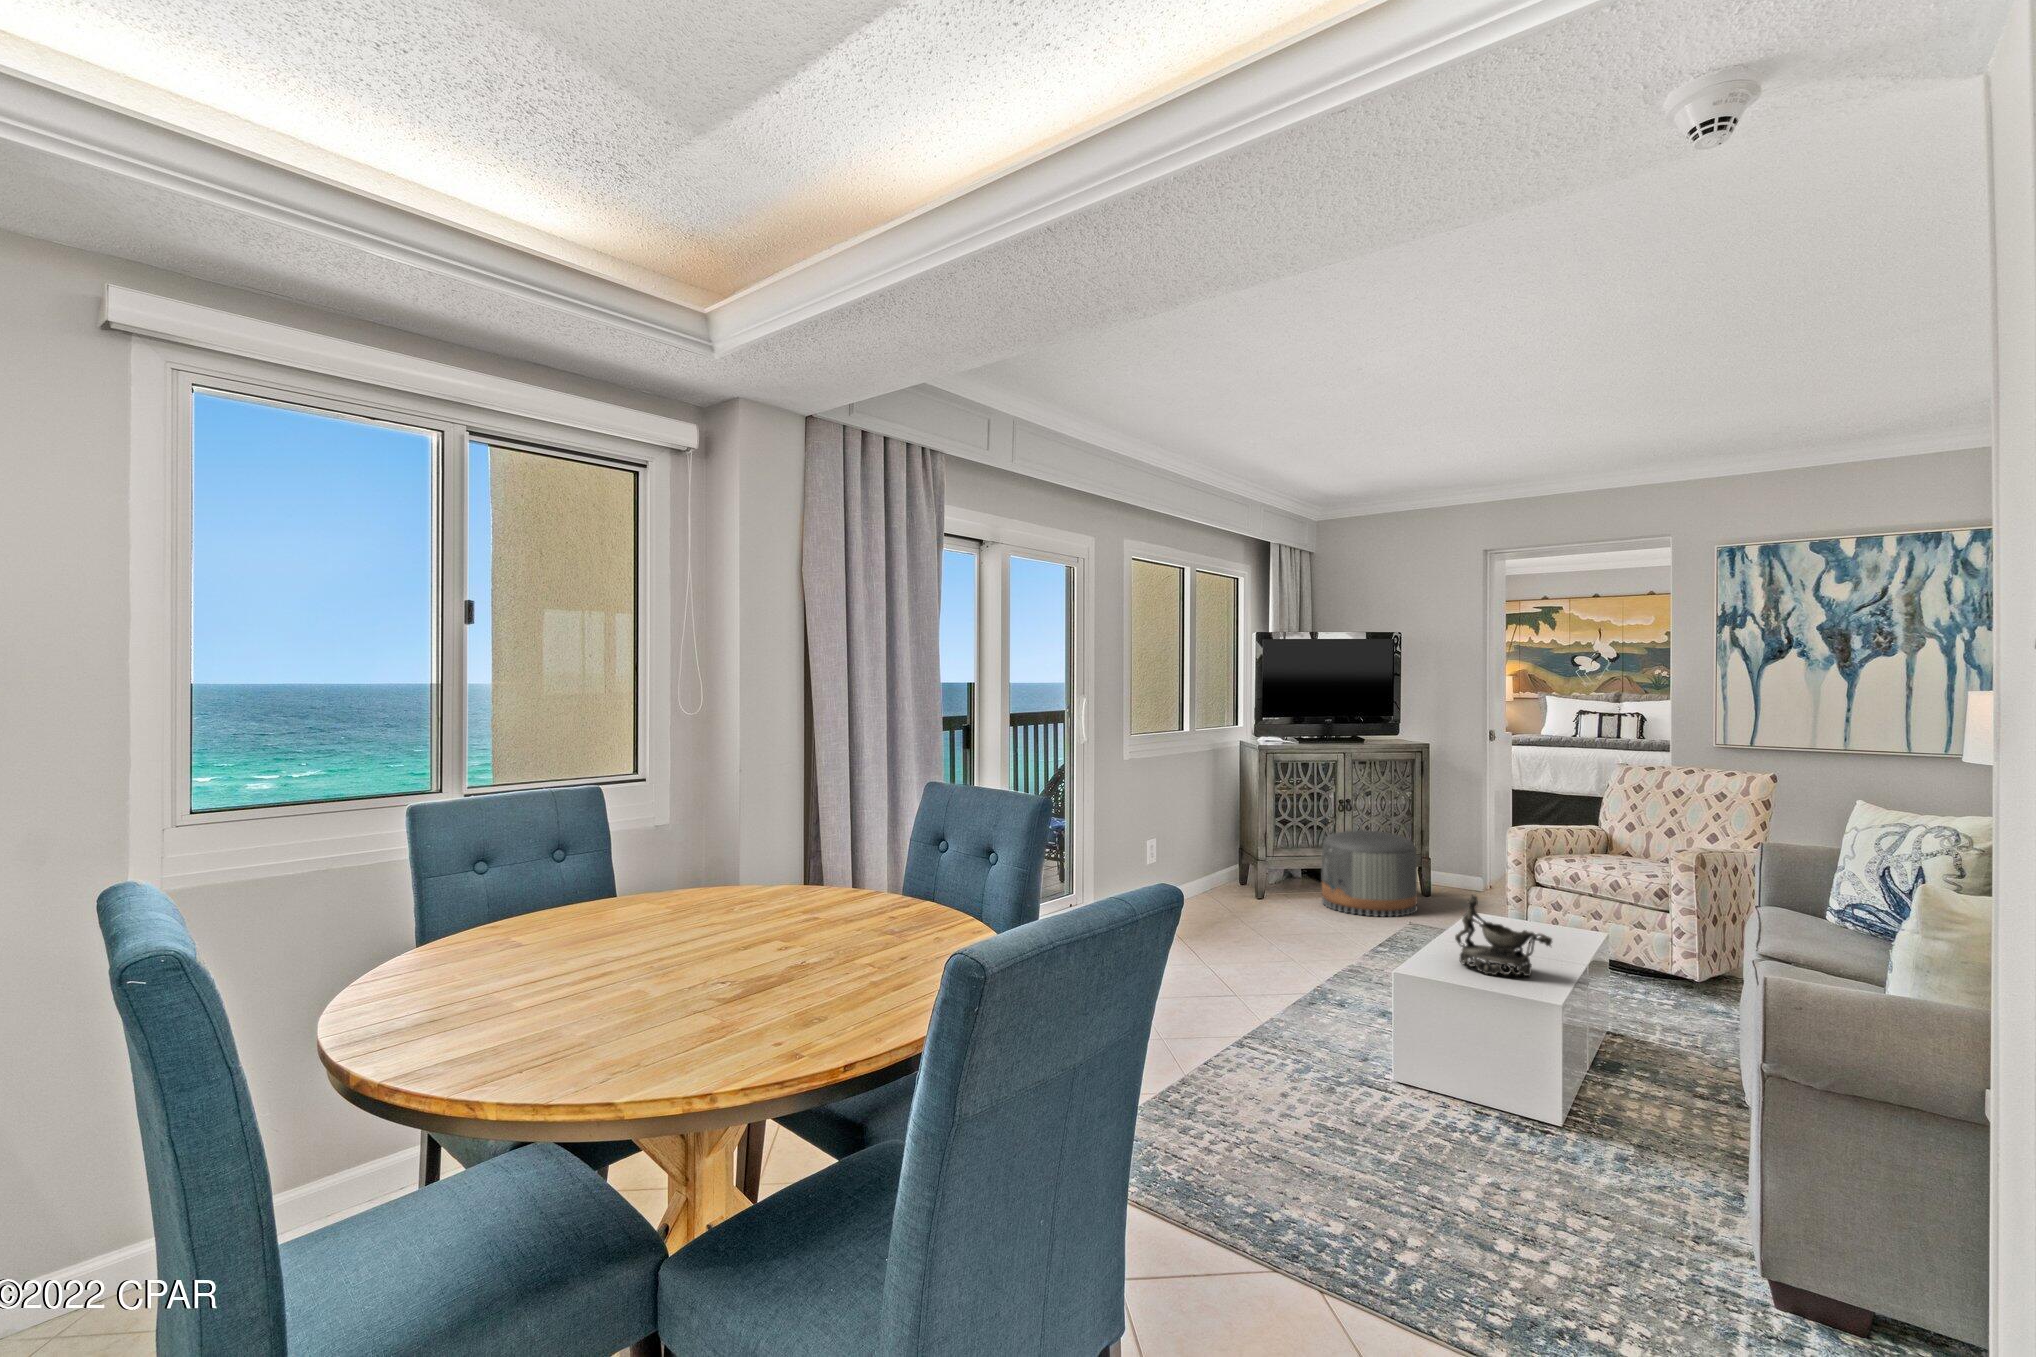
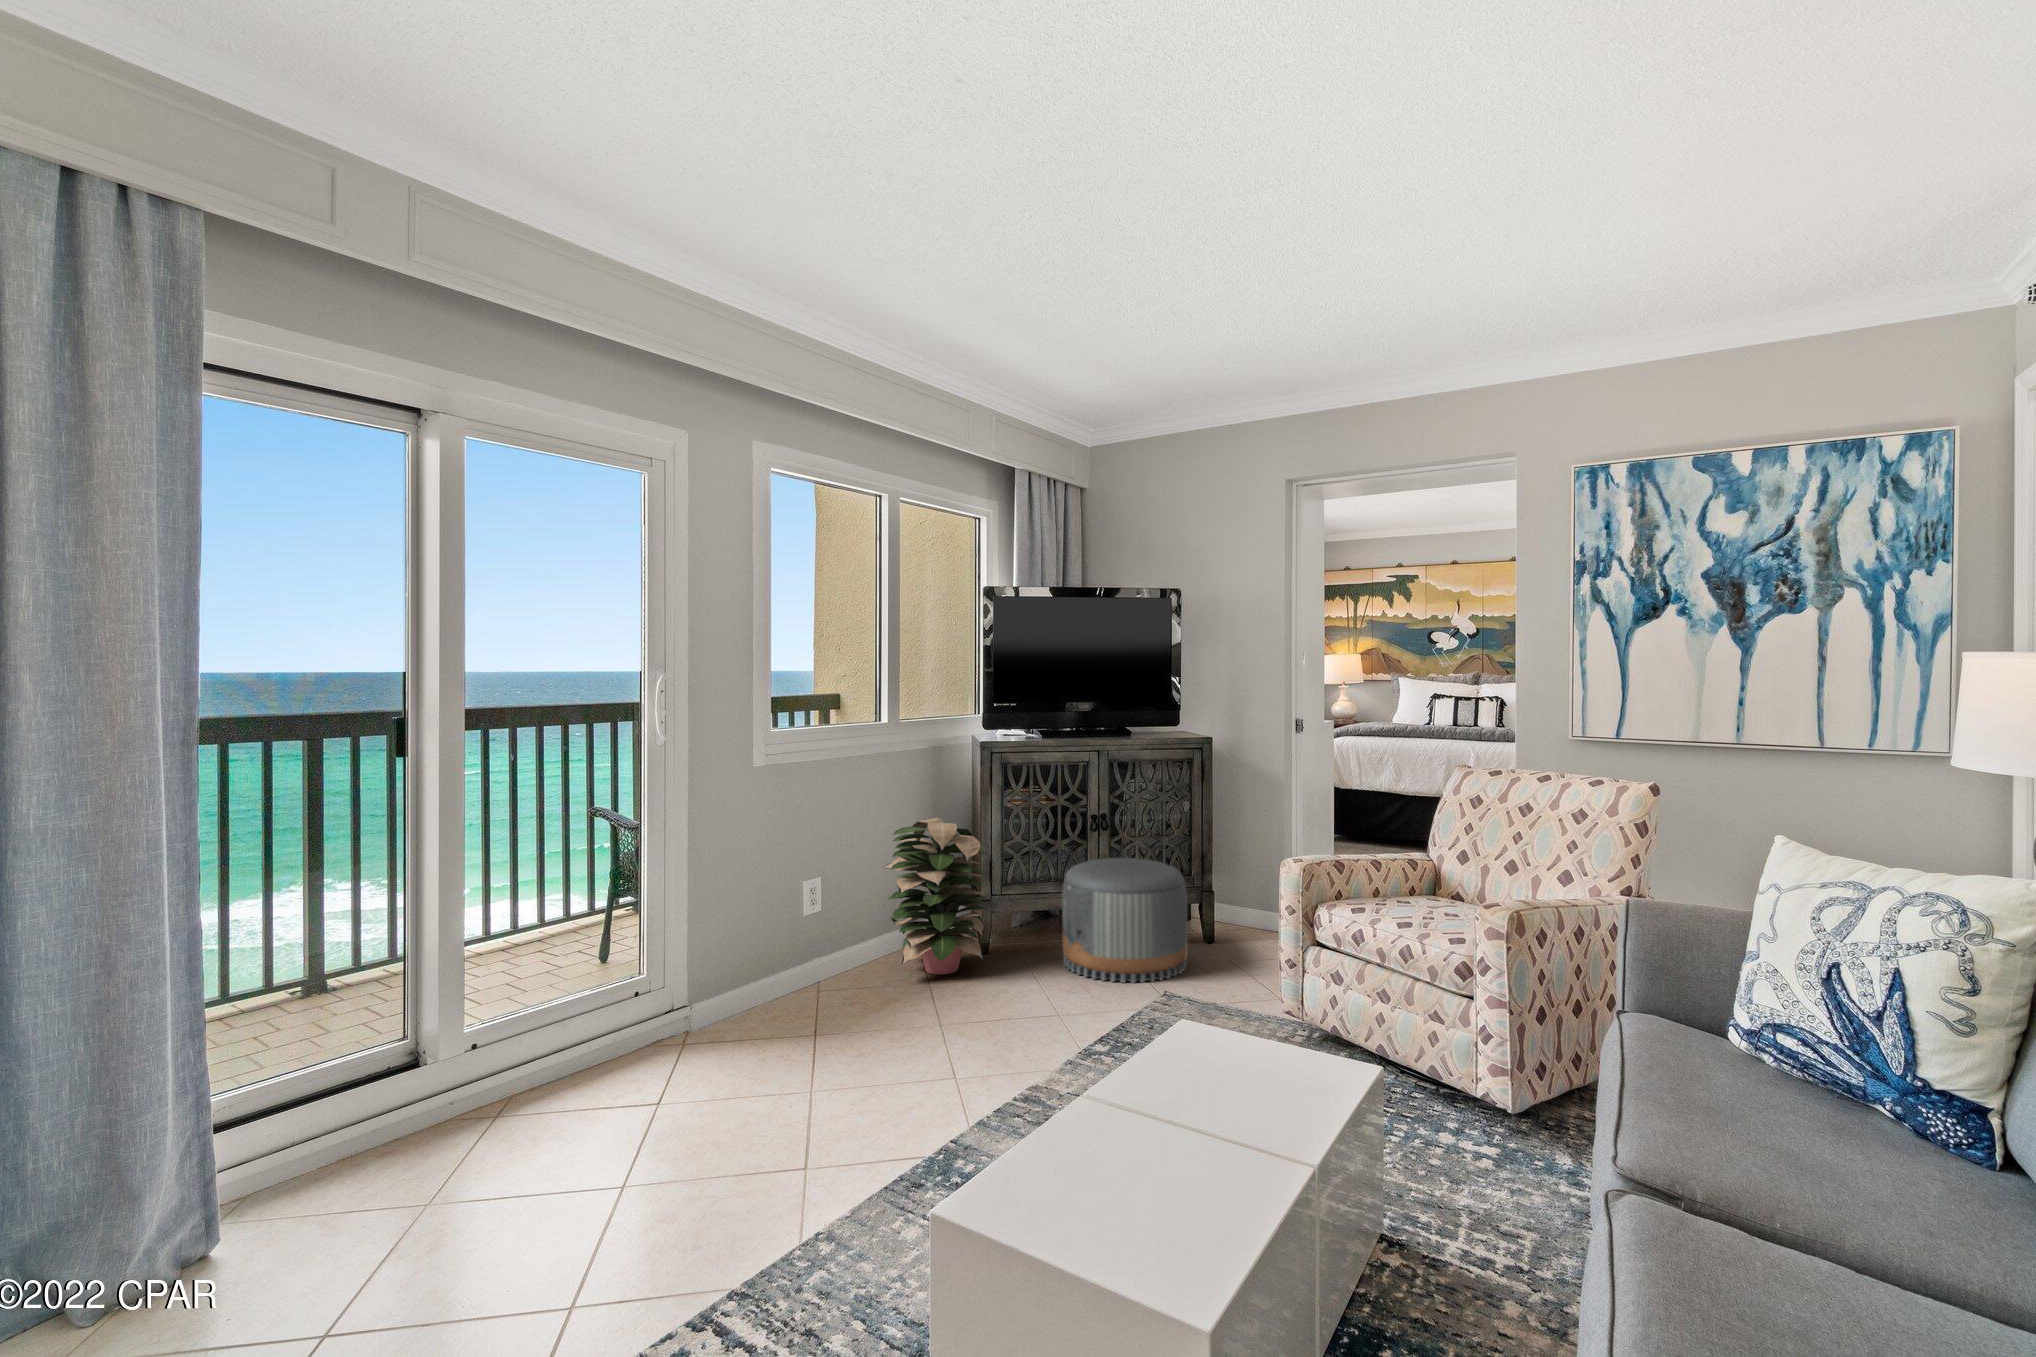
decorative plant: none [1193,799,1273,909] -> present [883,818,989,974]
decorative bowl: present [1455,895,1552,977] -> none [1073,1027,1223,1198]

